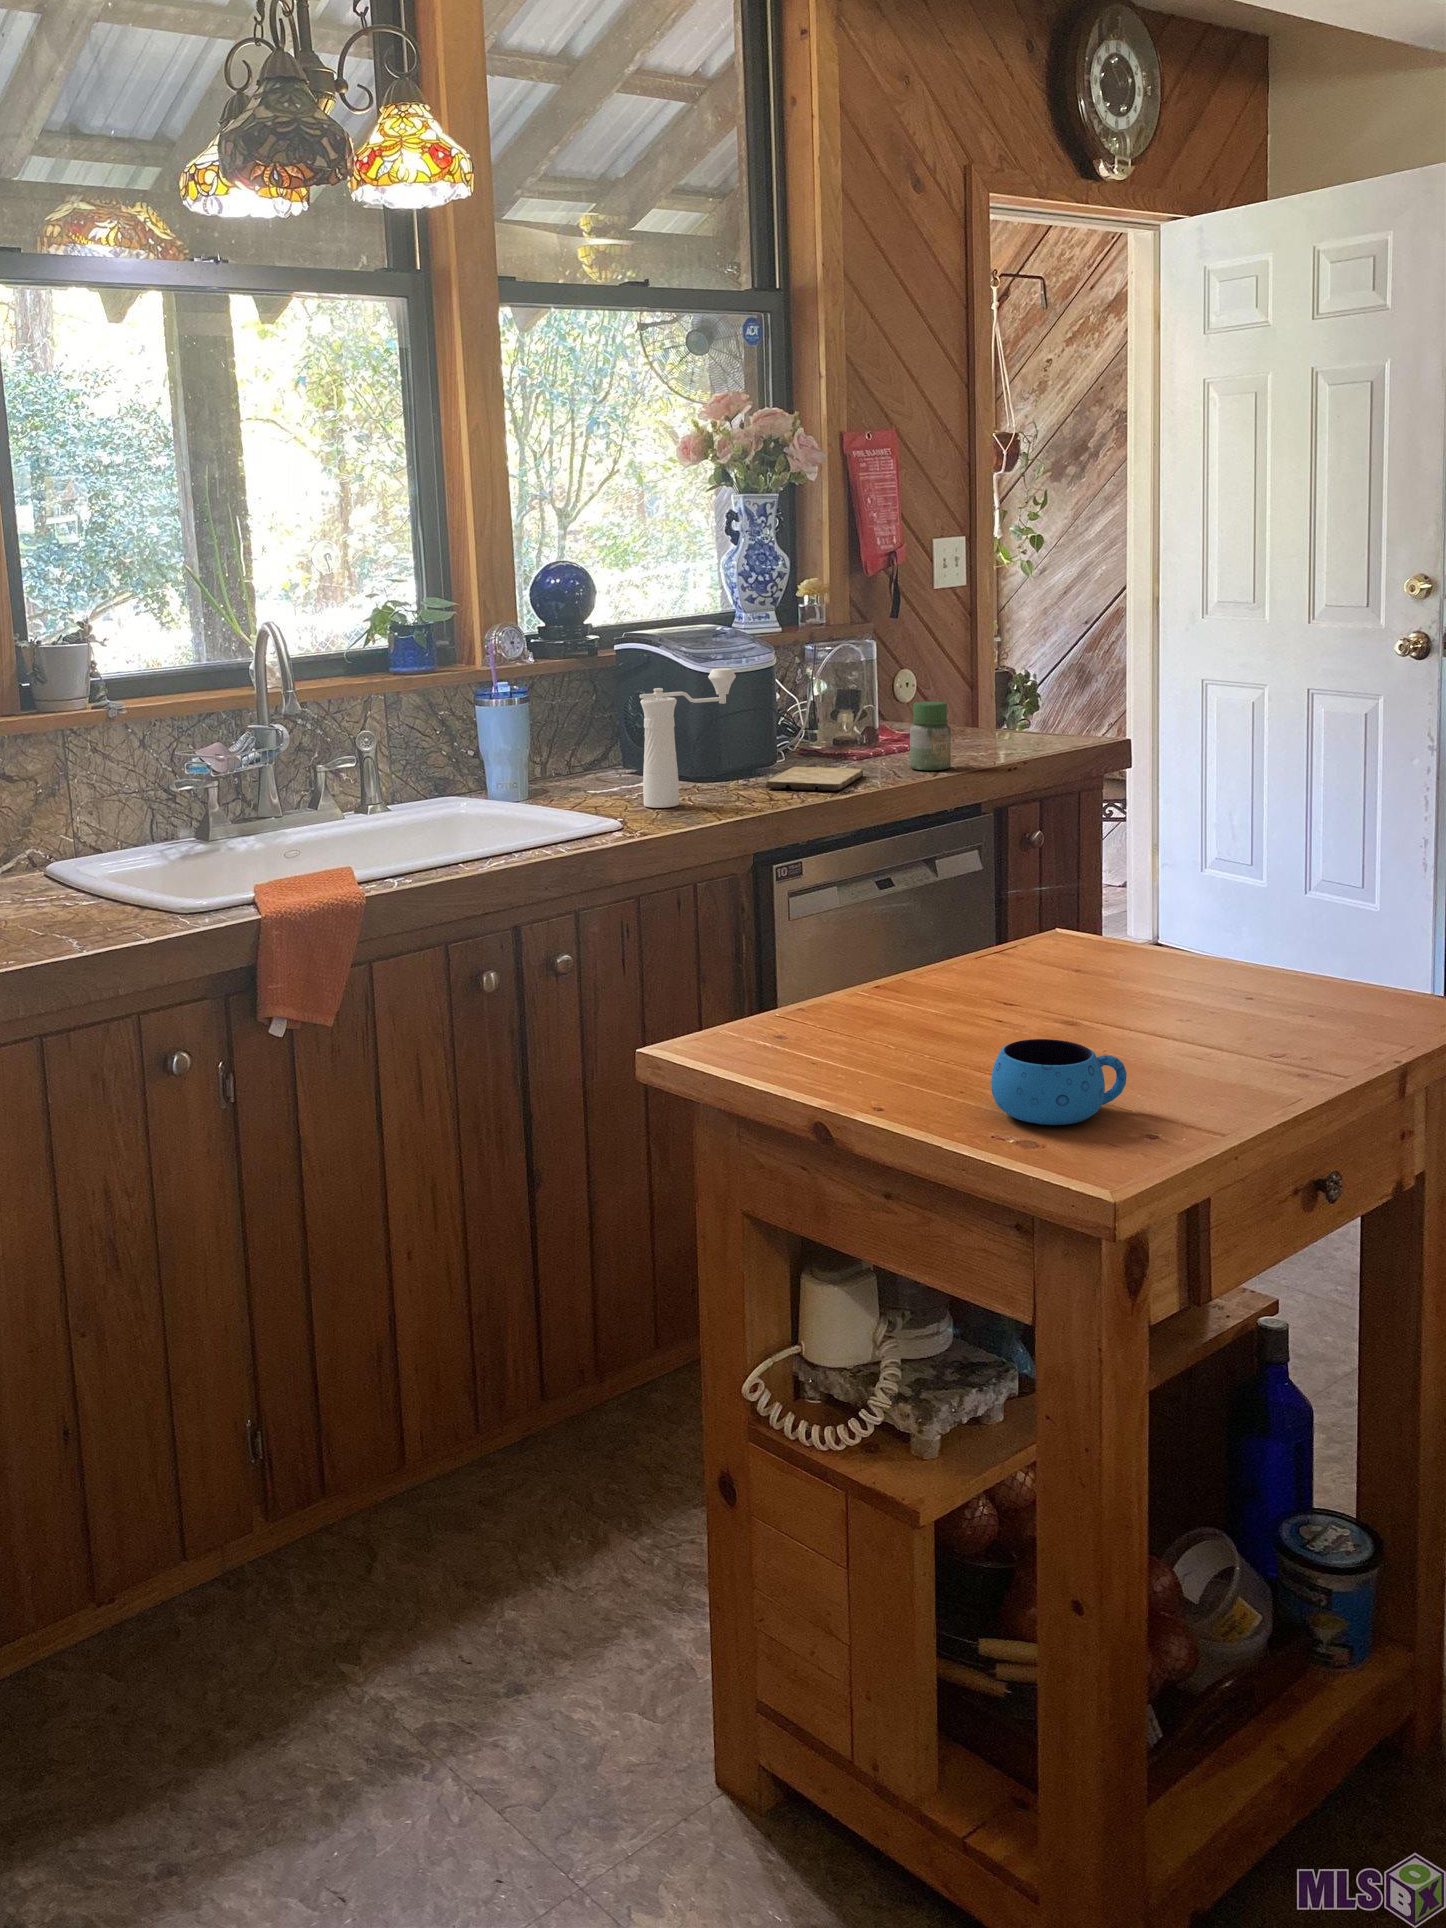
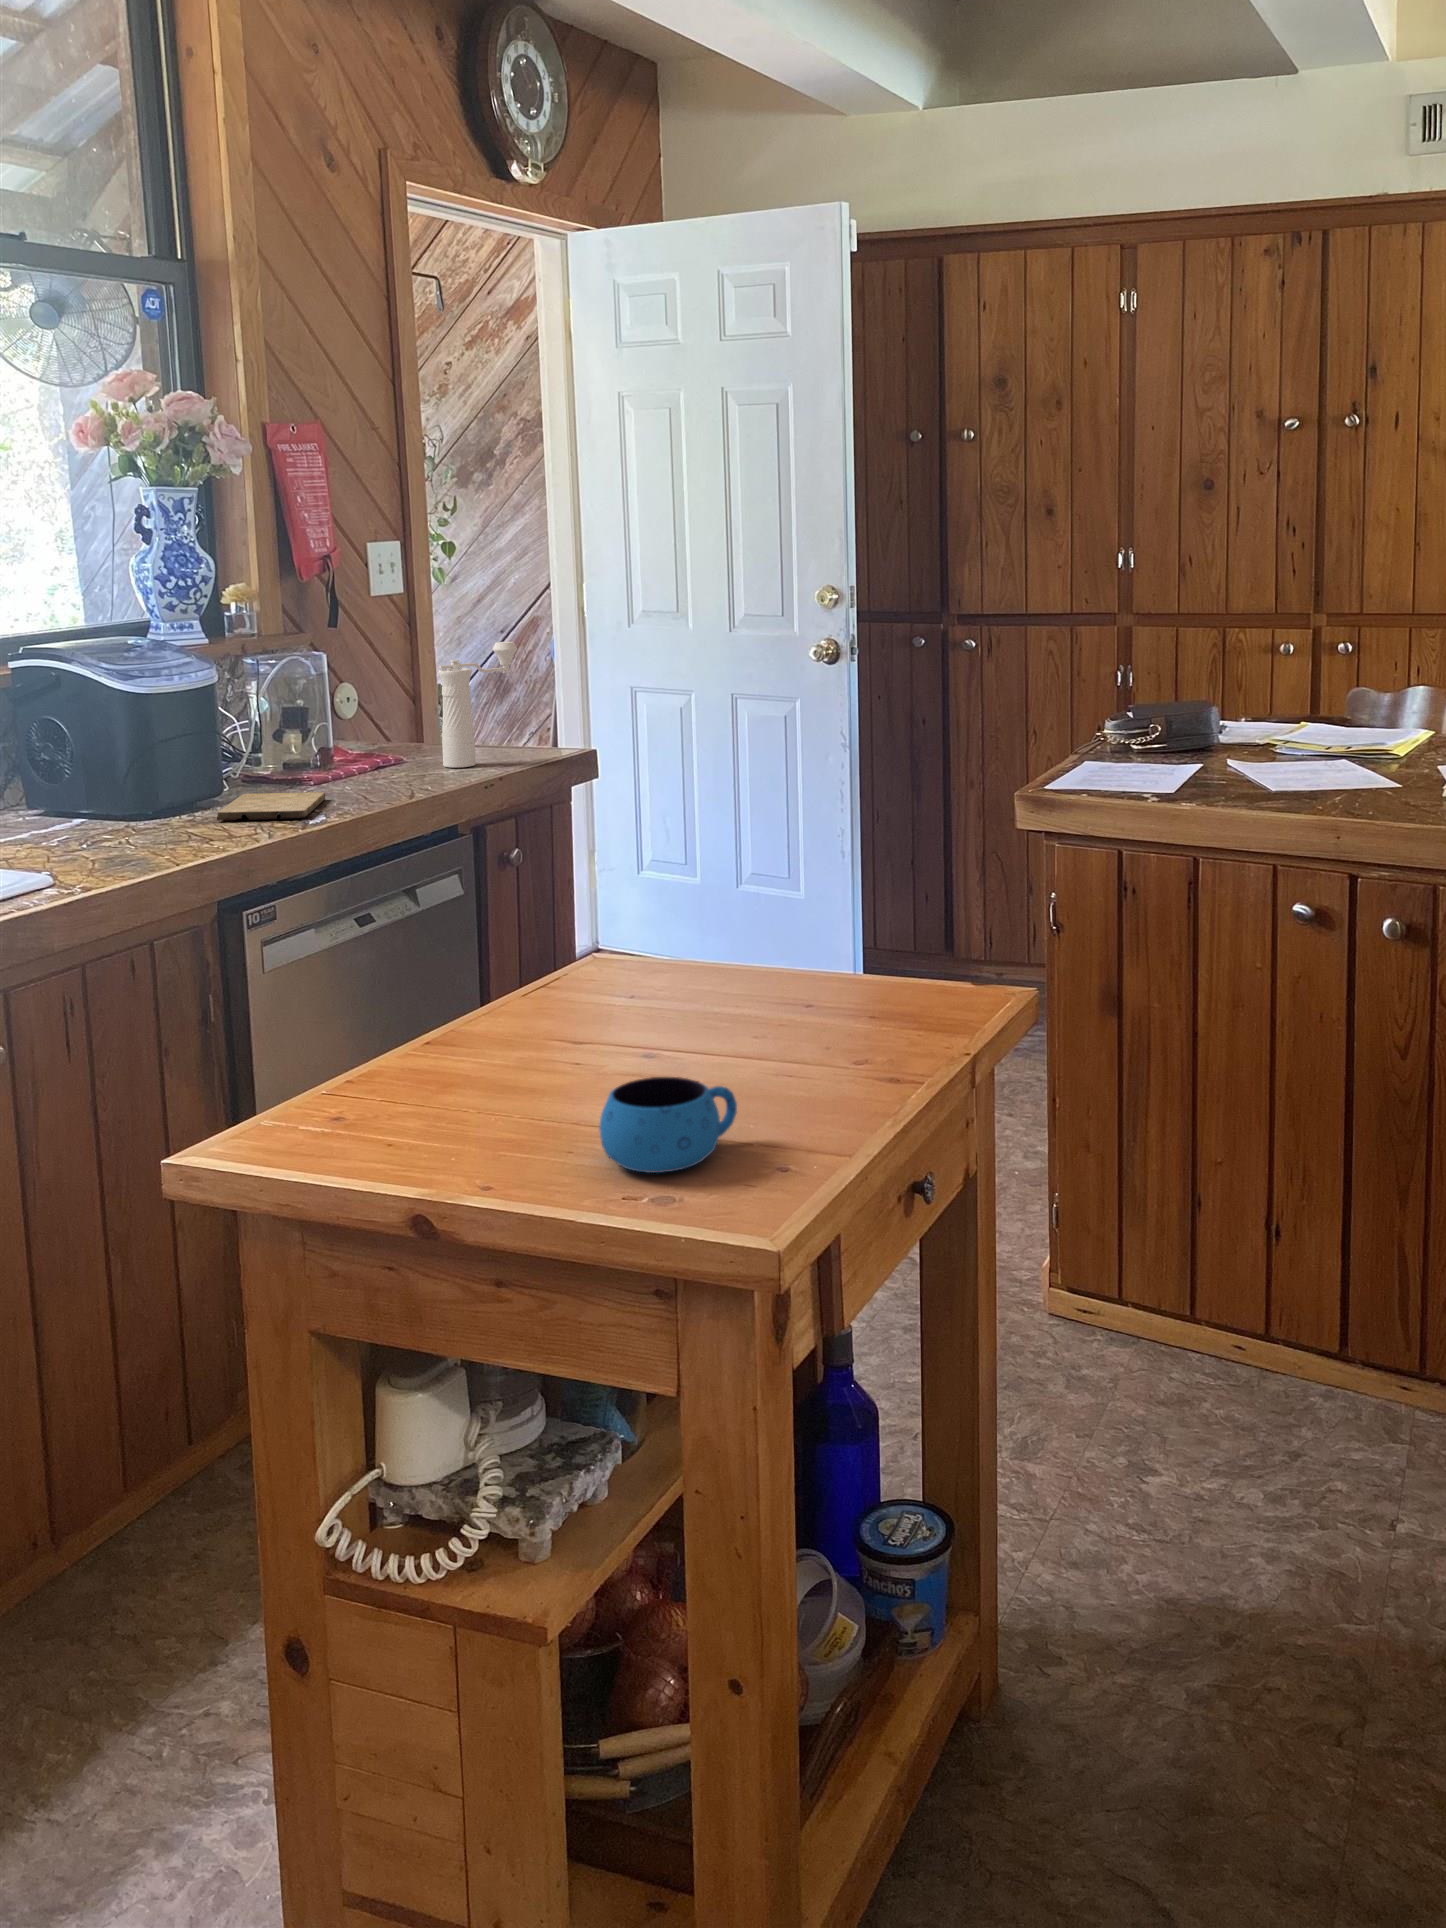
pepper mill: present [640,668,736,808] -> present [438,642,517,768]
jar: present [910,701,951,770] -> none [373,715,419,790]

